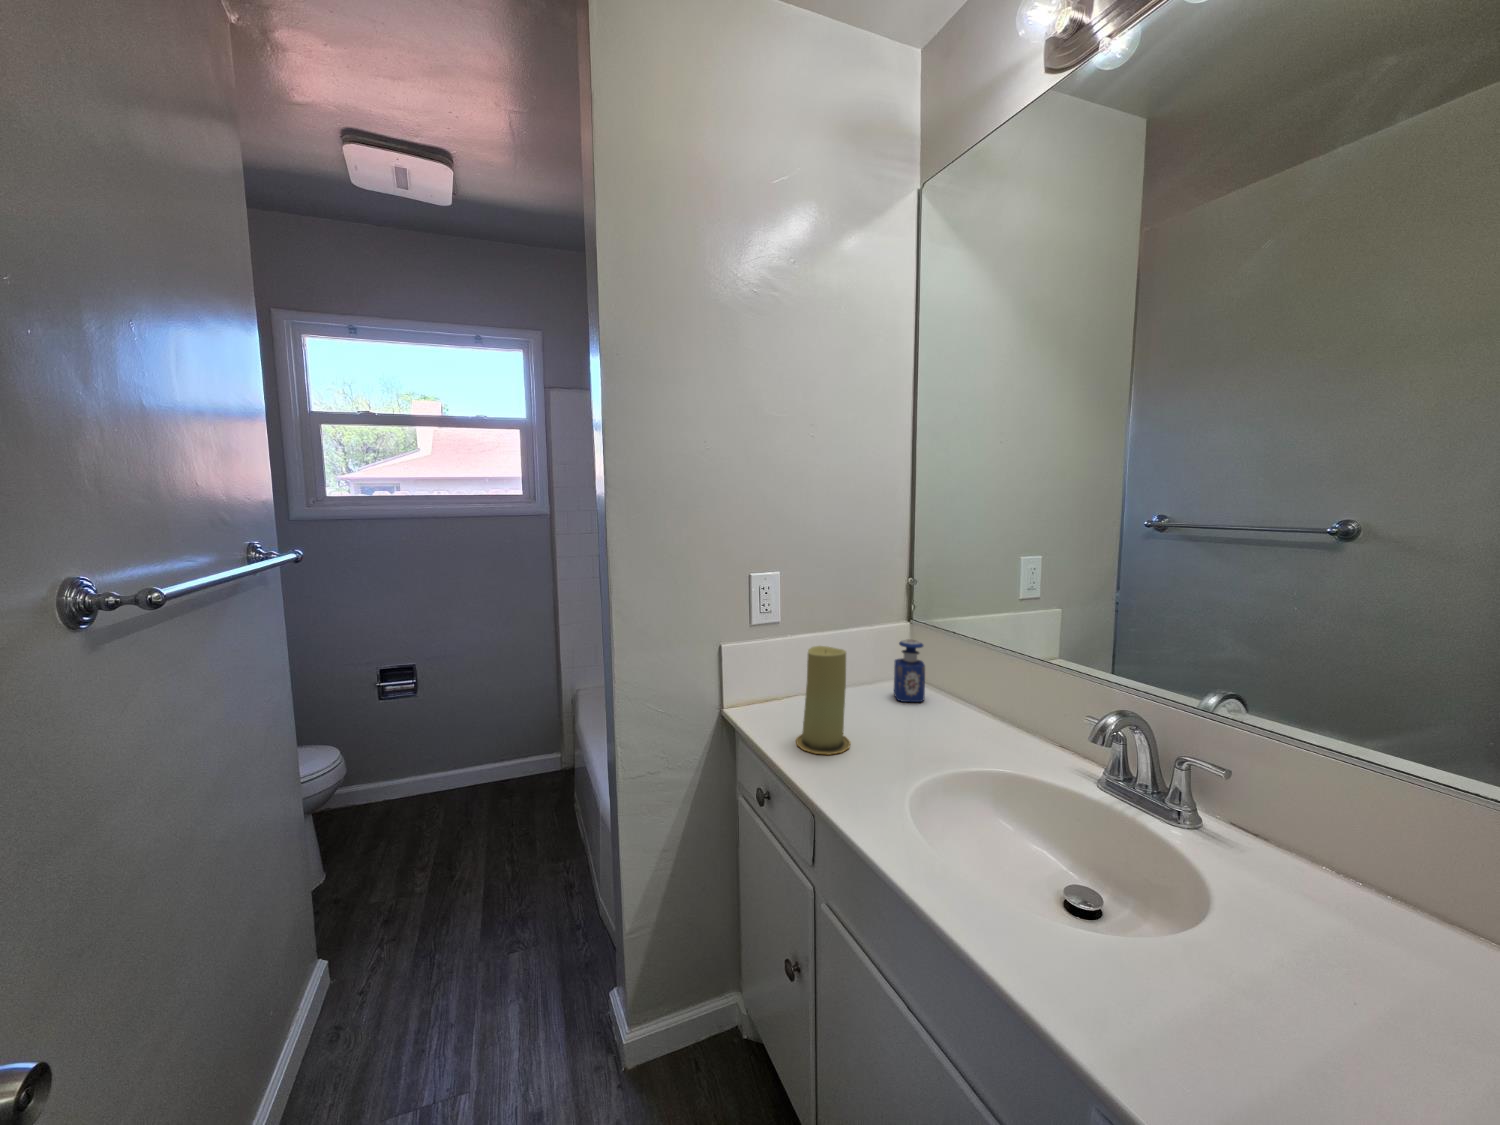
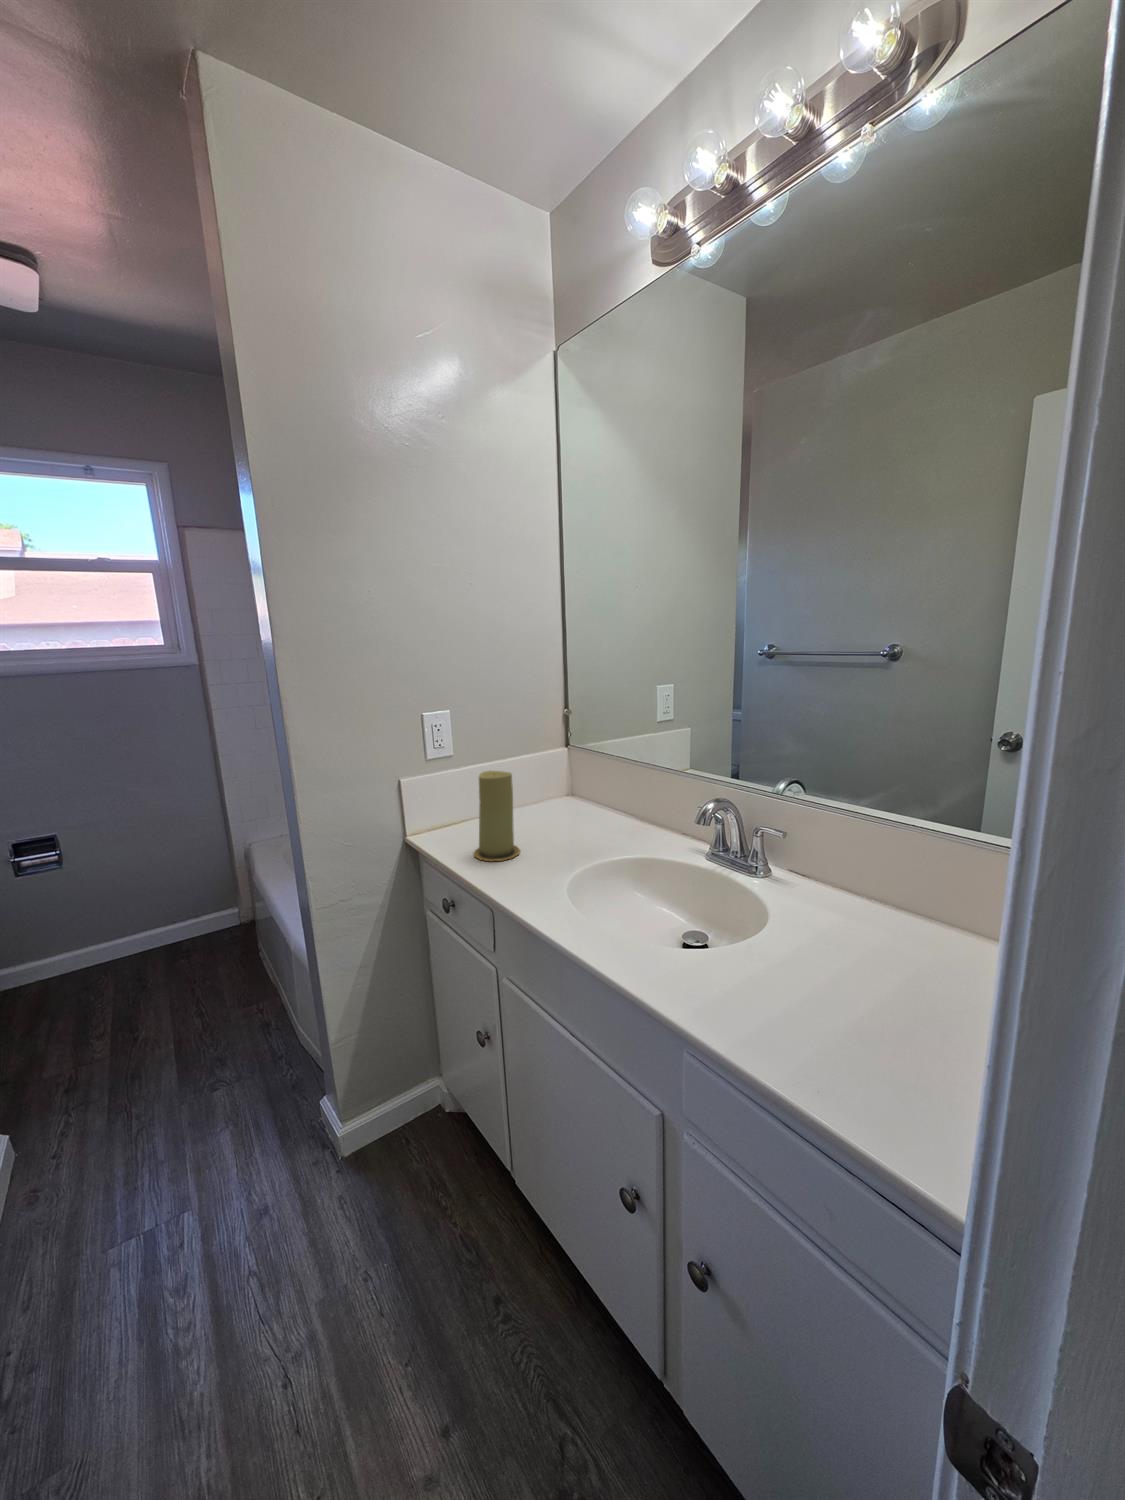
perfume bottle: present [894,640,925,702] -> none [557,761,583,814]

